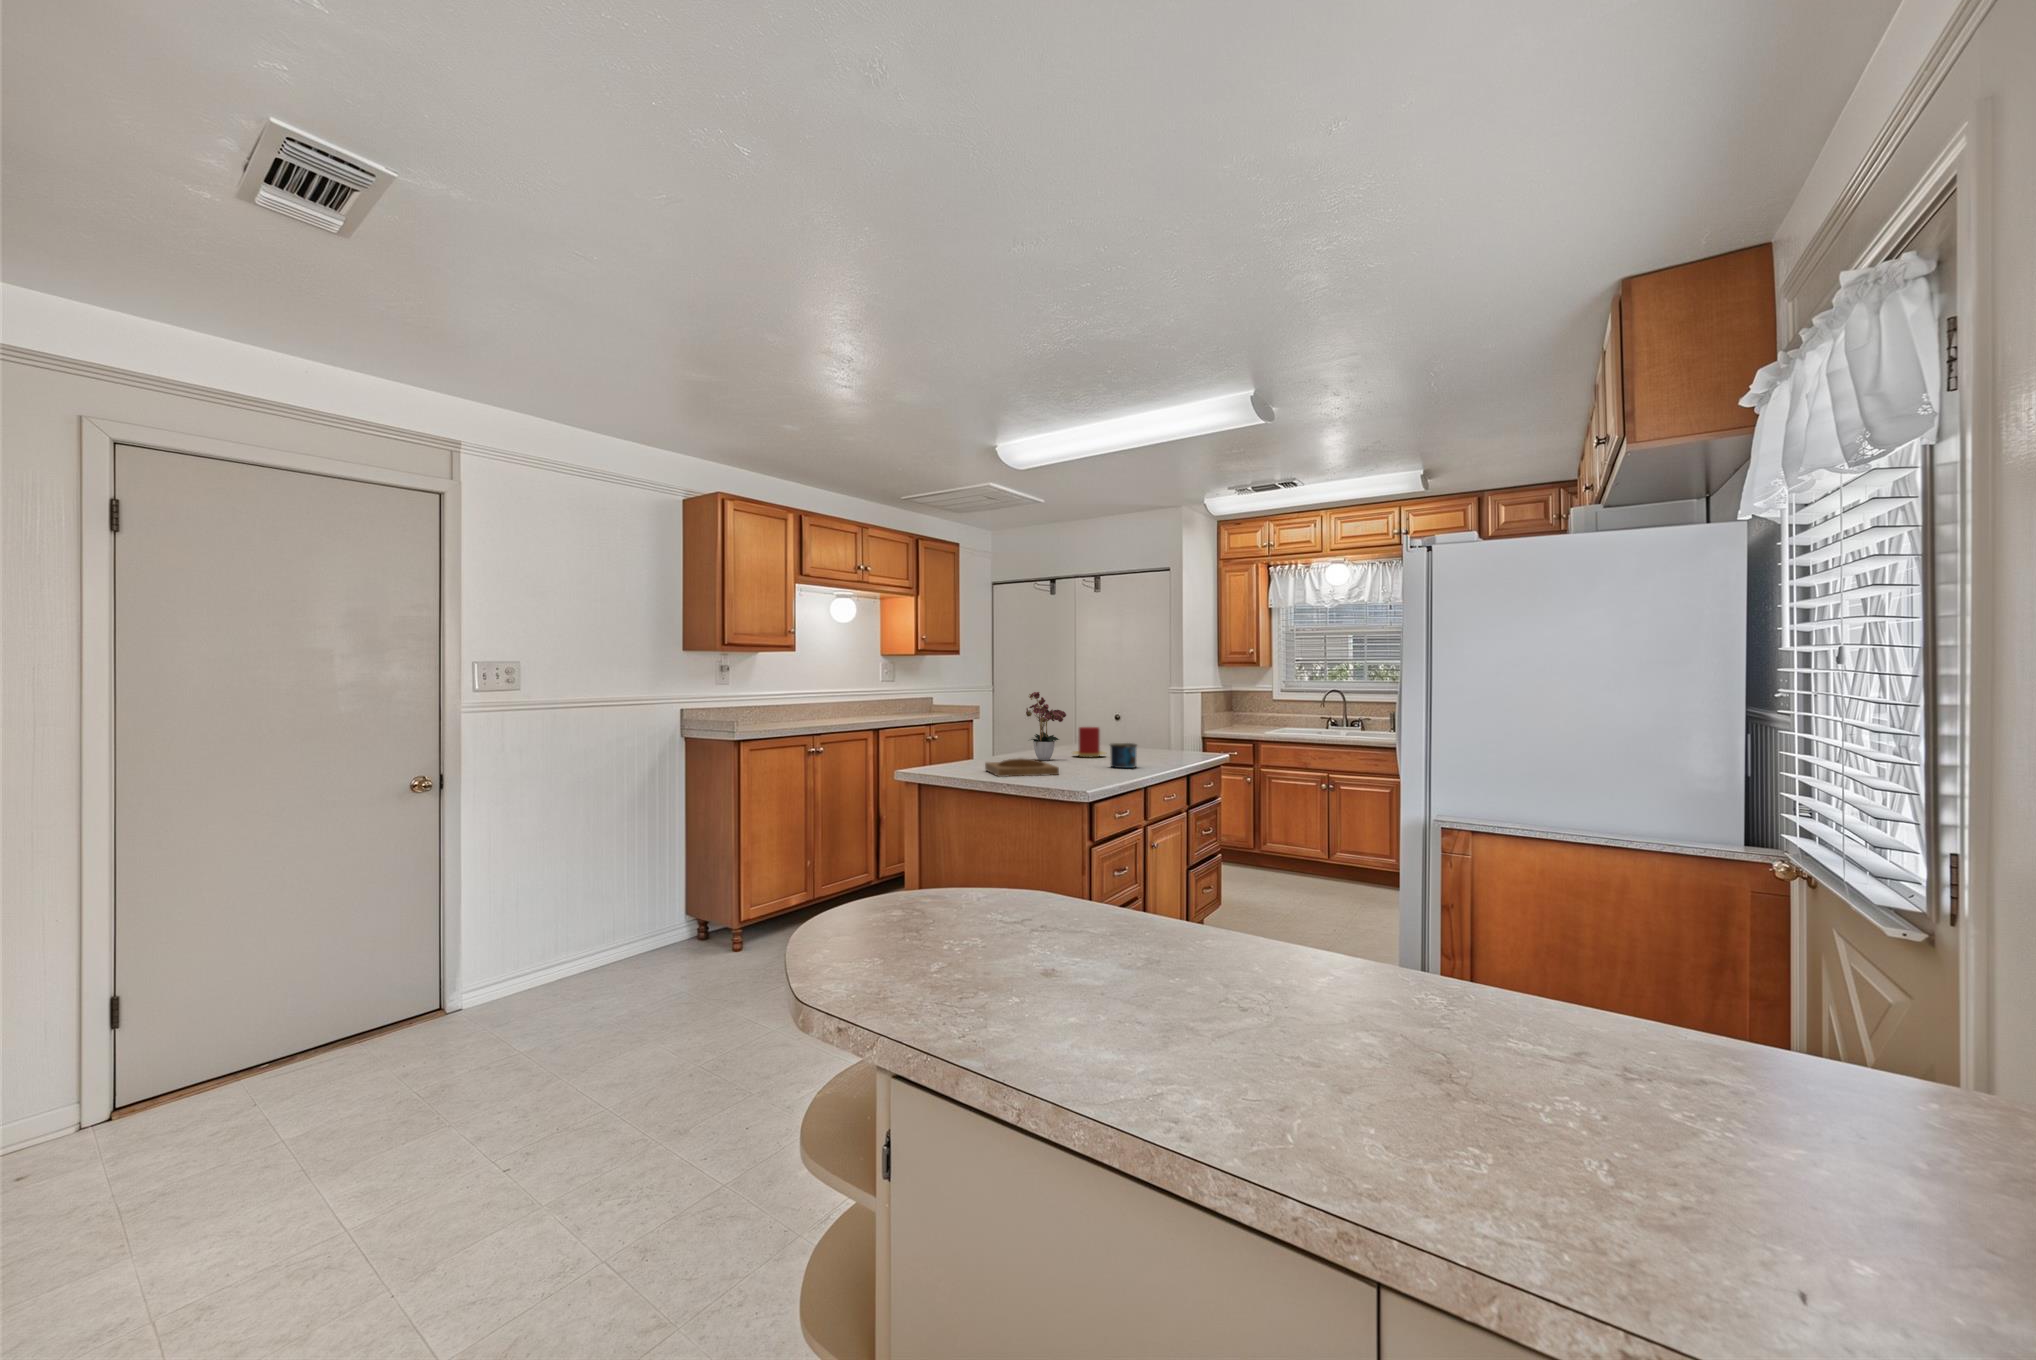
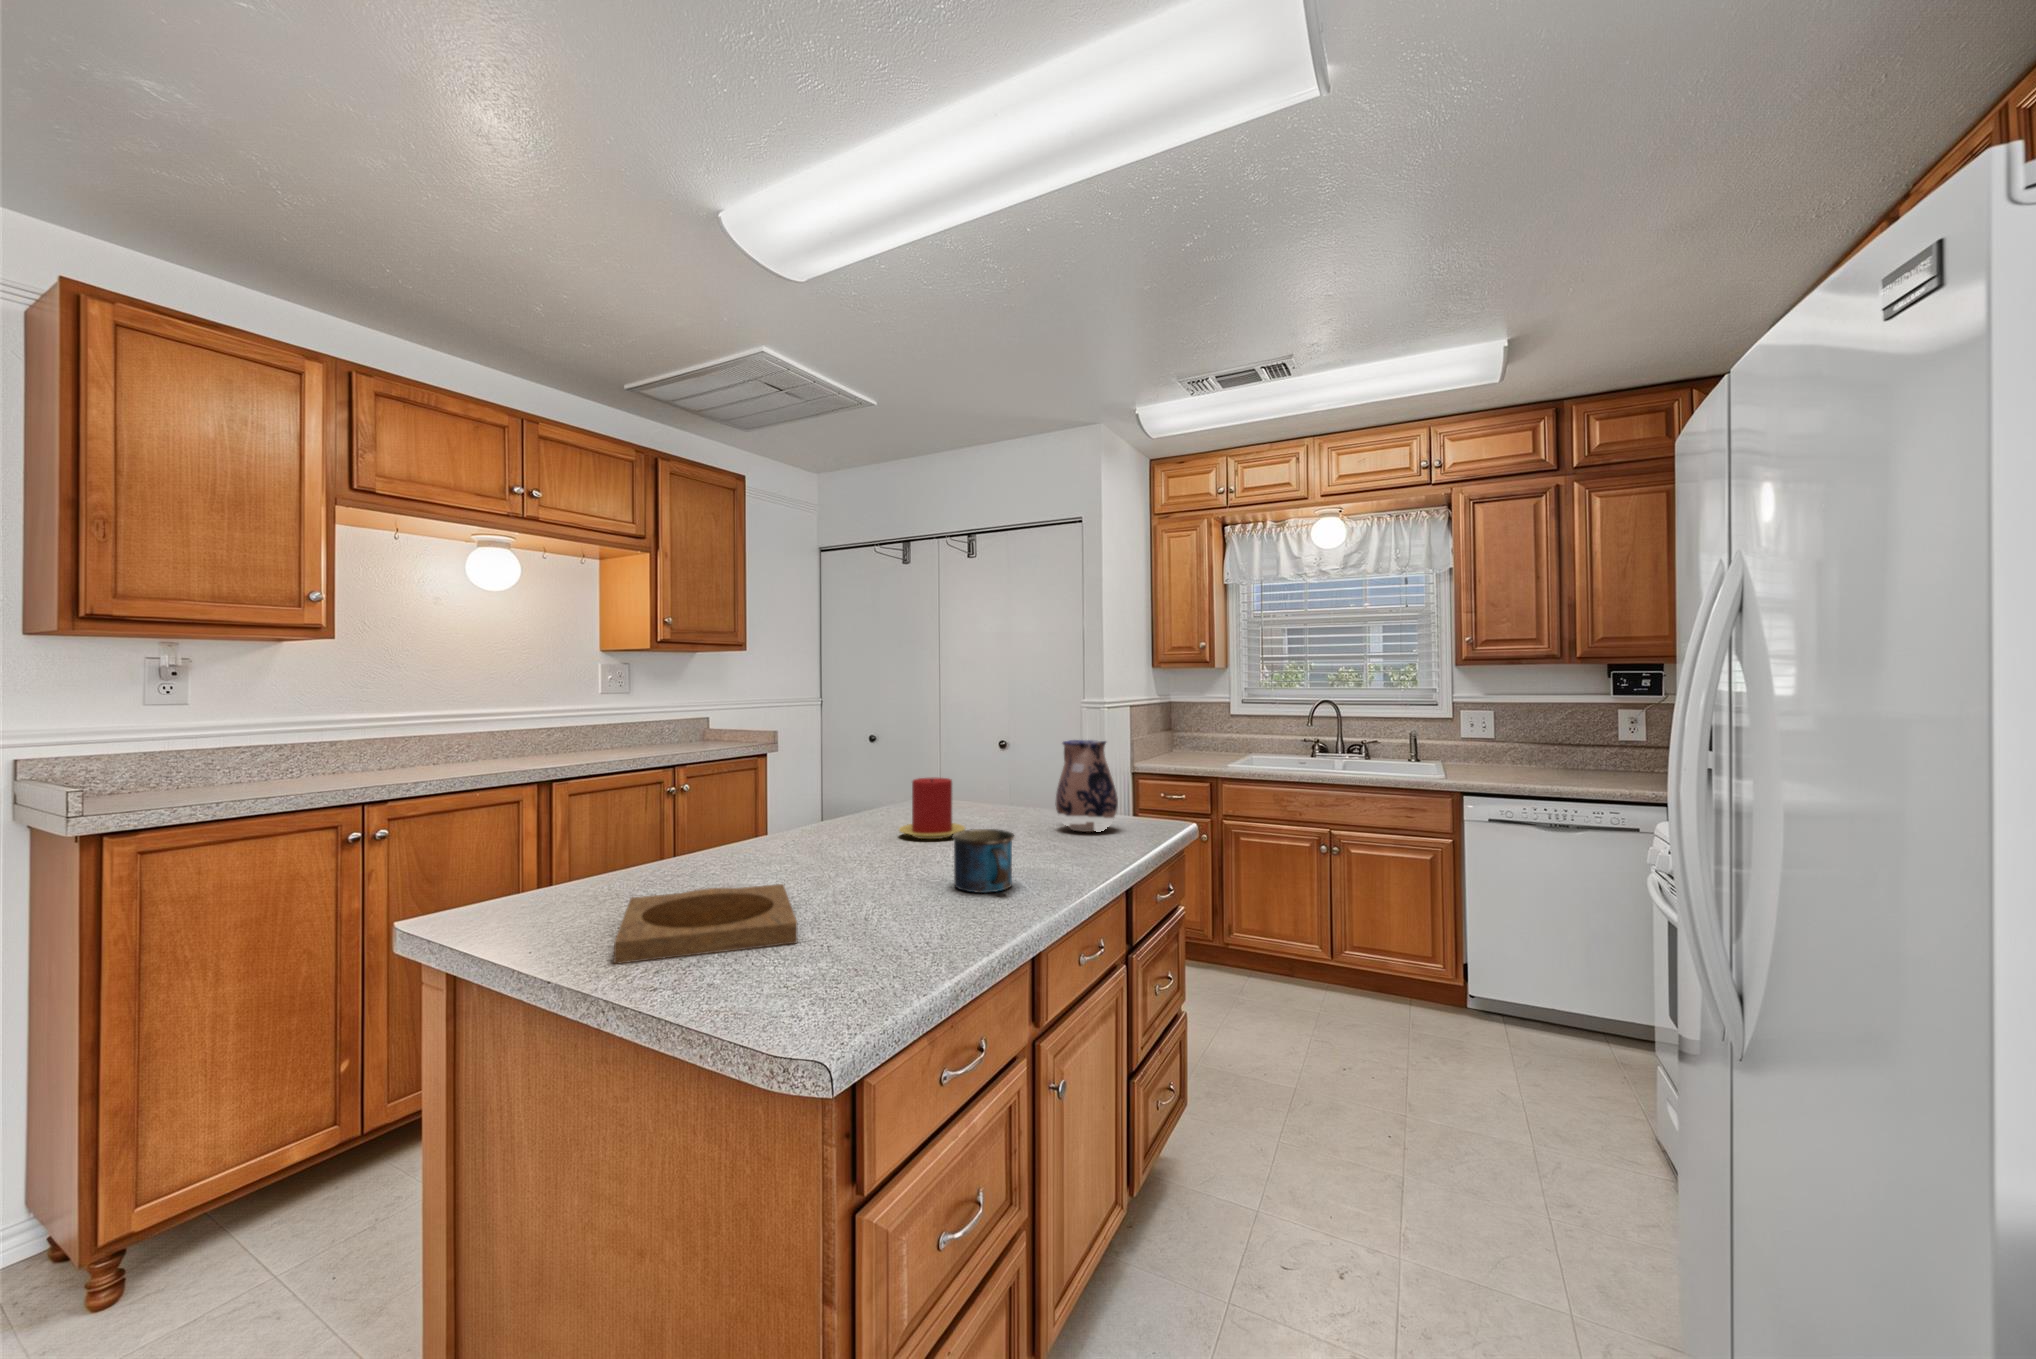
flower arrangement: present [1026,692,1066,760] -> none [787,707,887,854]
ceramic pitcher: none [1154,708,1188,756] -> present [1056,740,1118,832]

